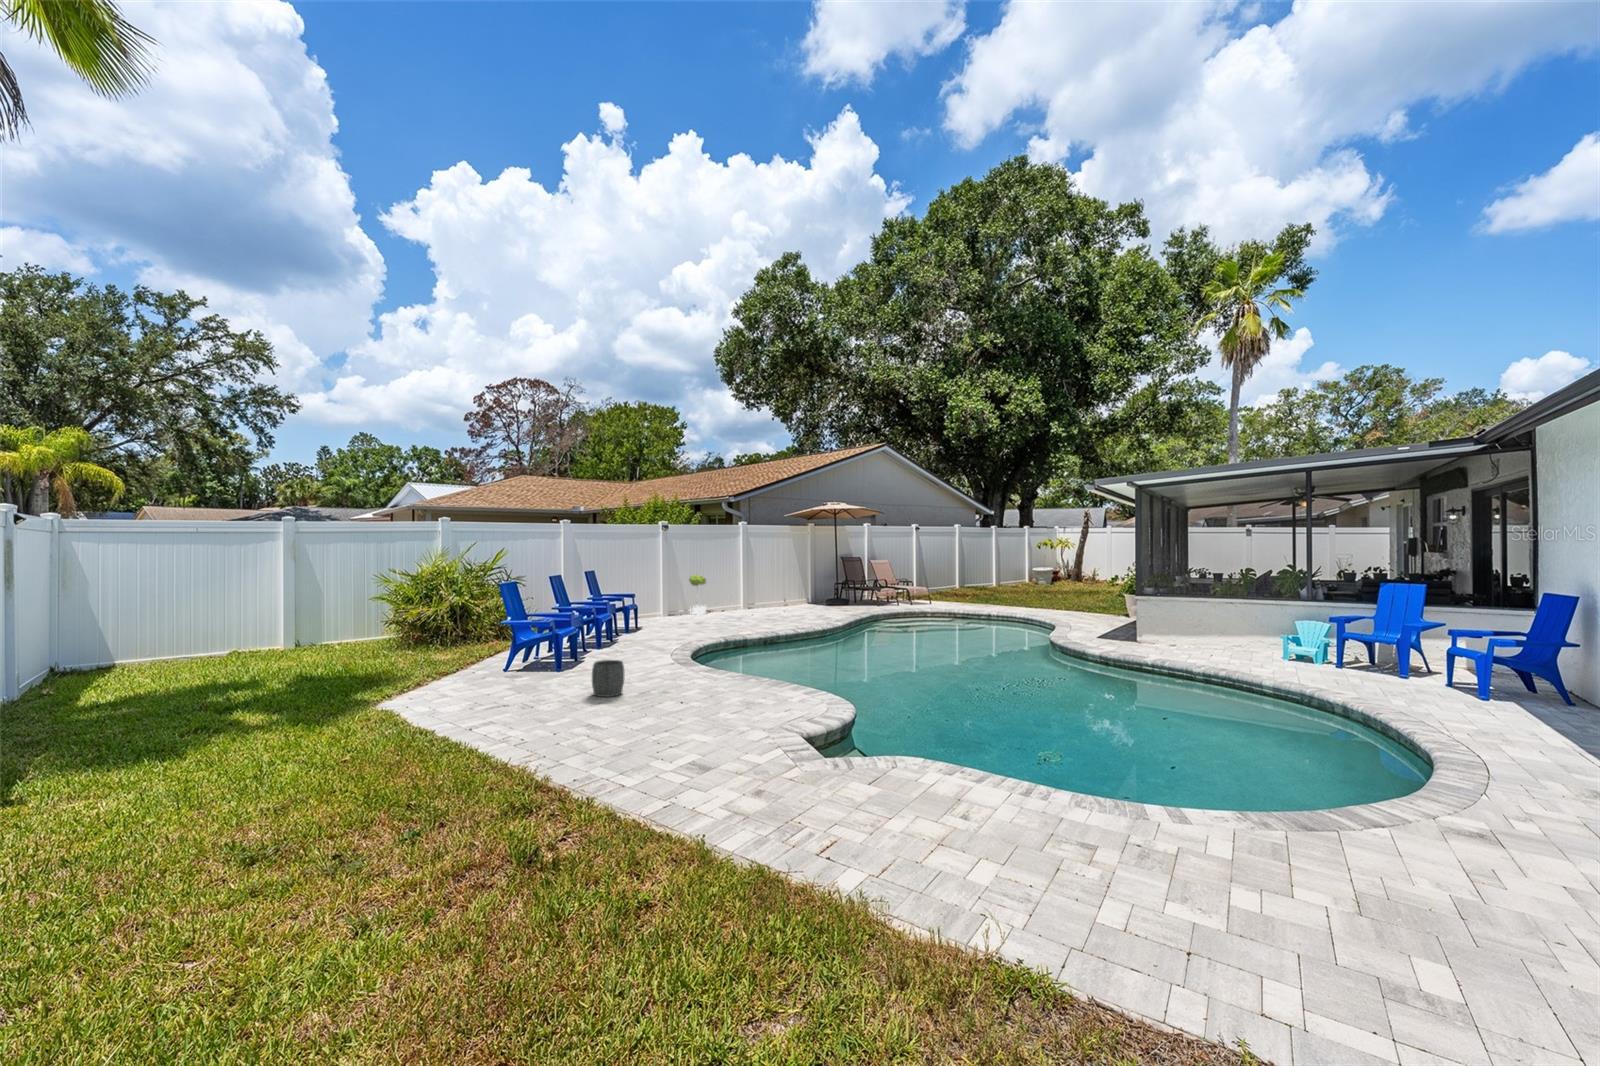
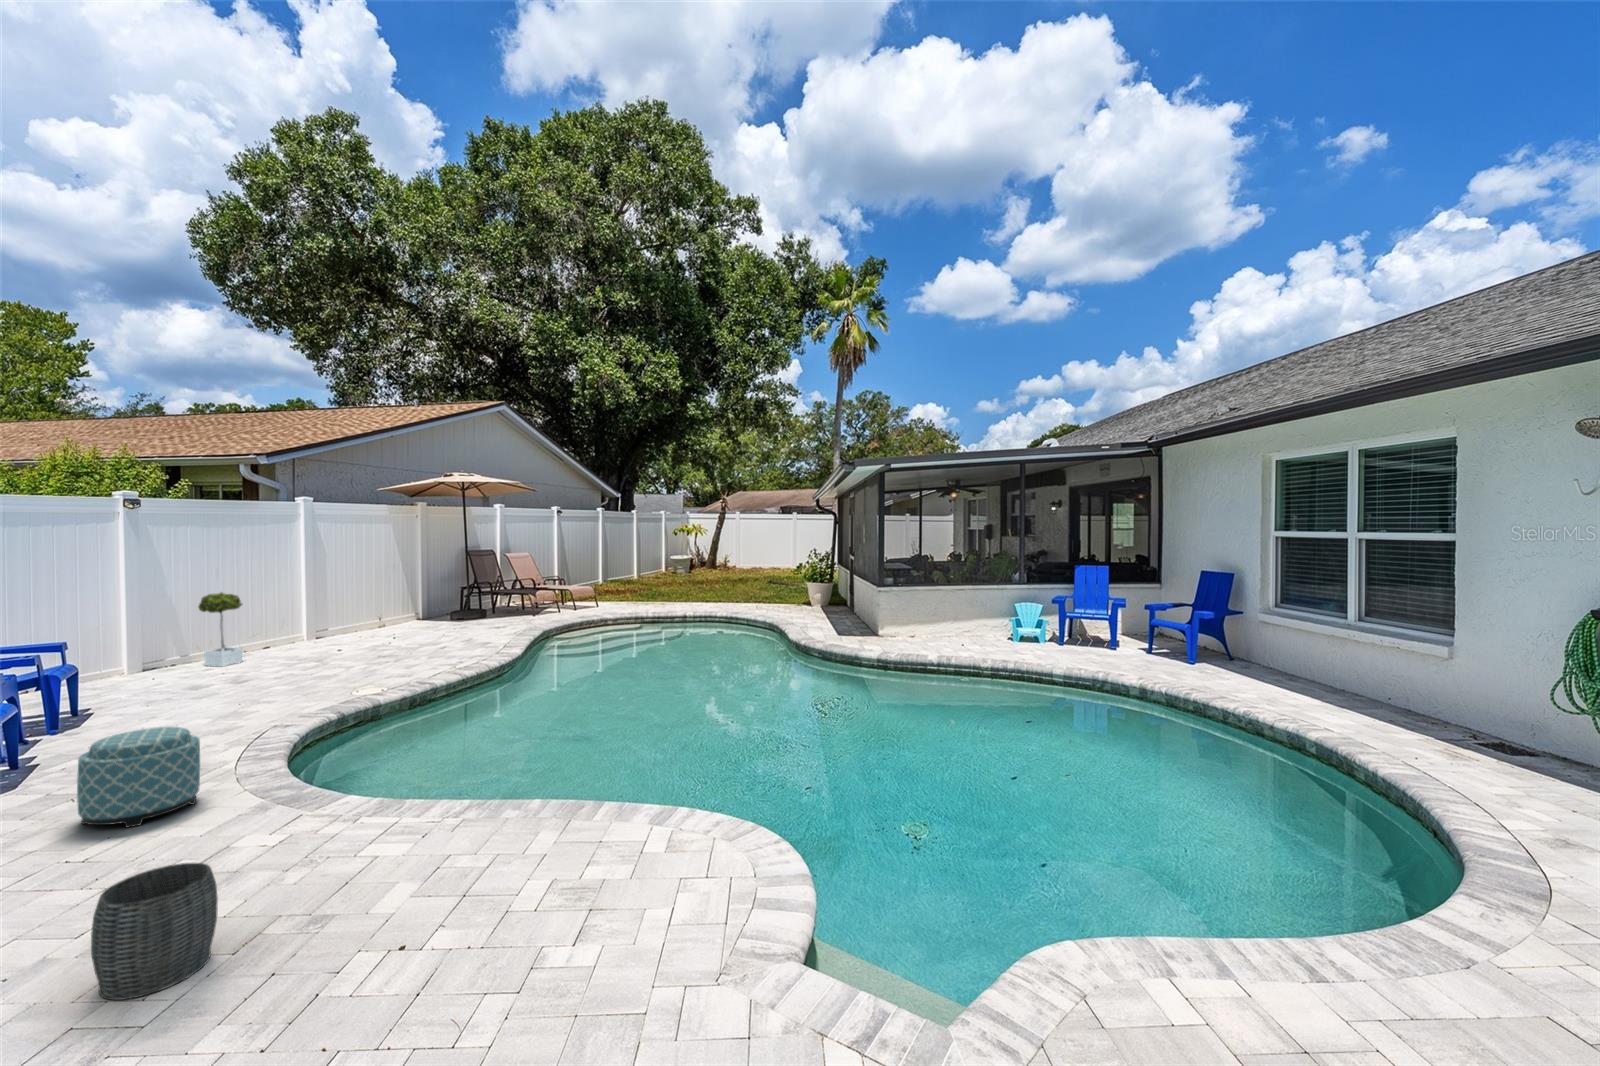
ottoman: none [613,625,650,662] -> present [77,727,200,828]

